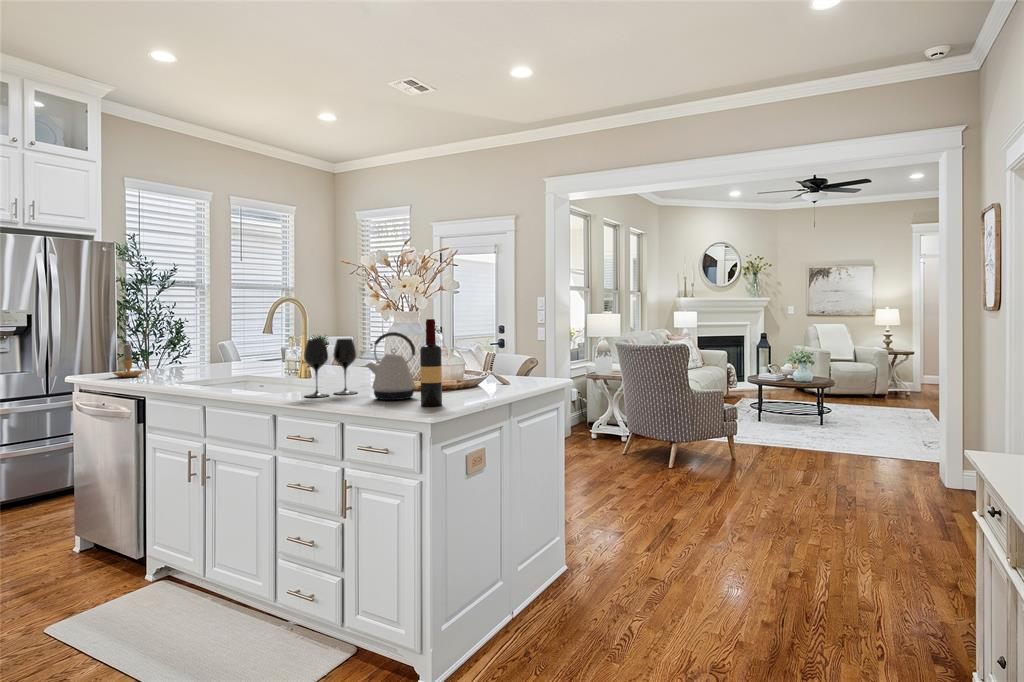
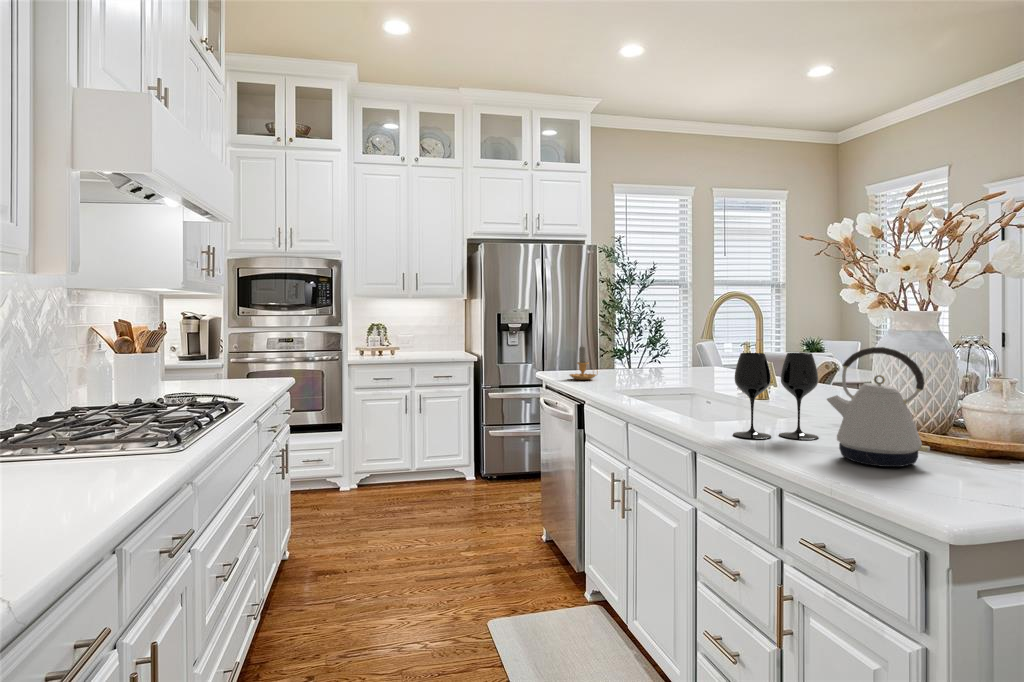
wine bottle: present [420,319,442,406] -> none [928,326,981,499]

